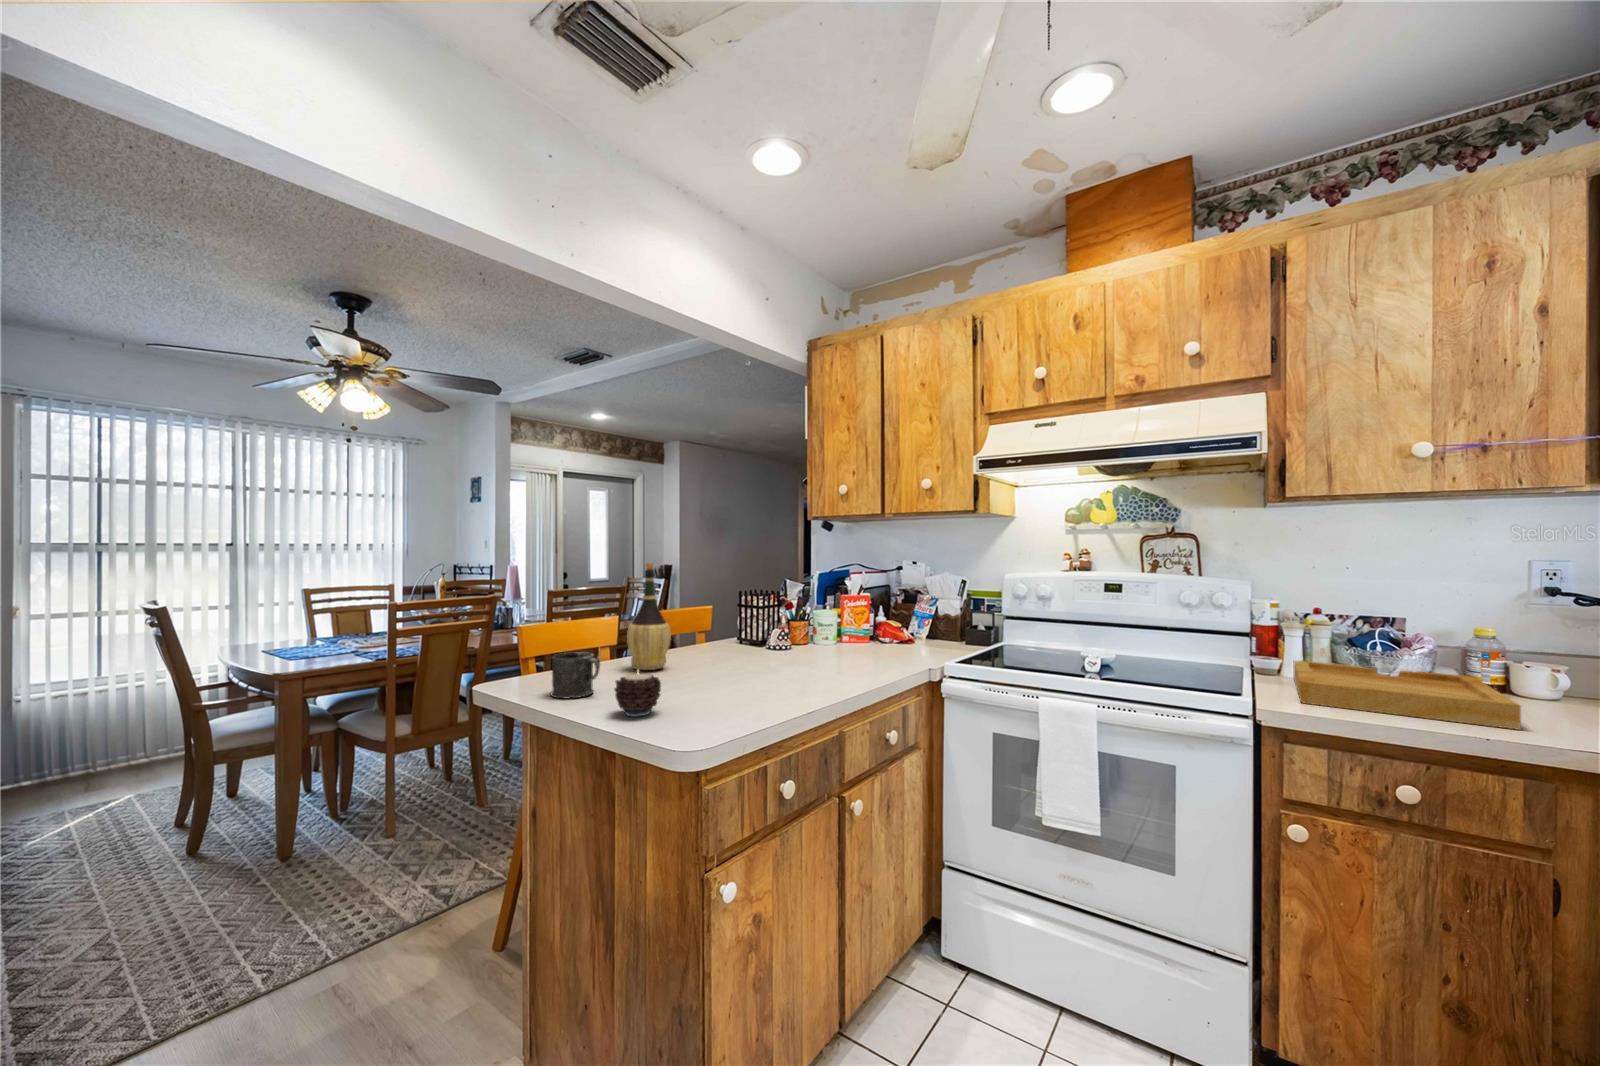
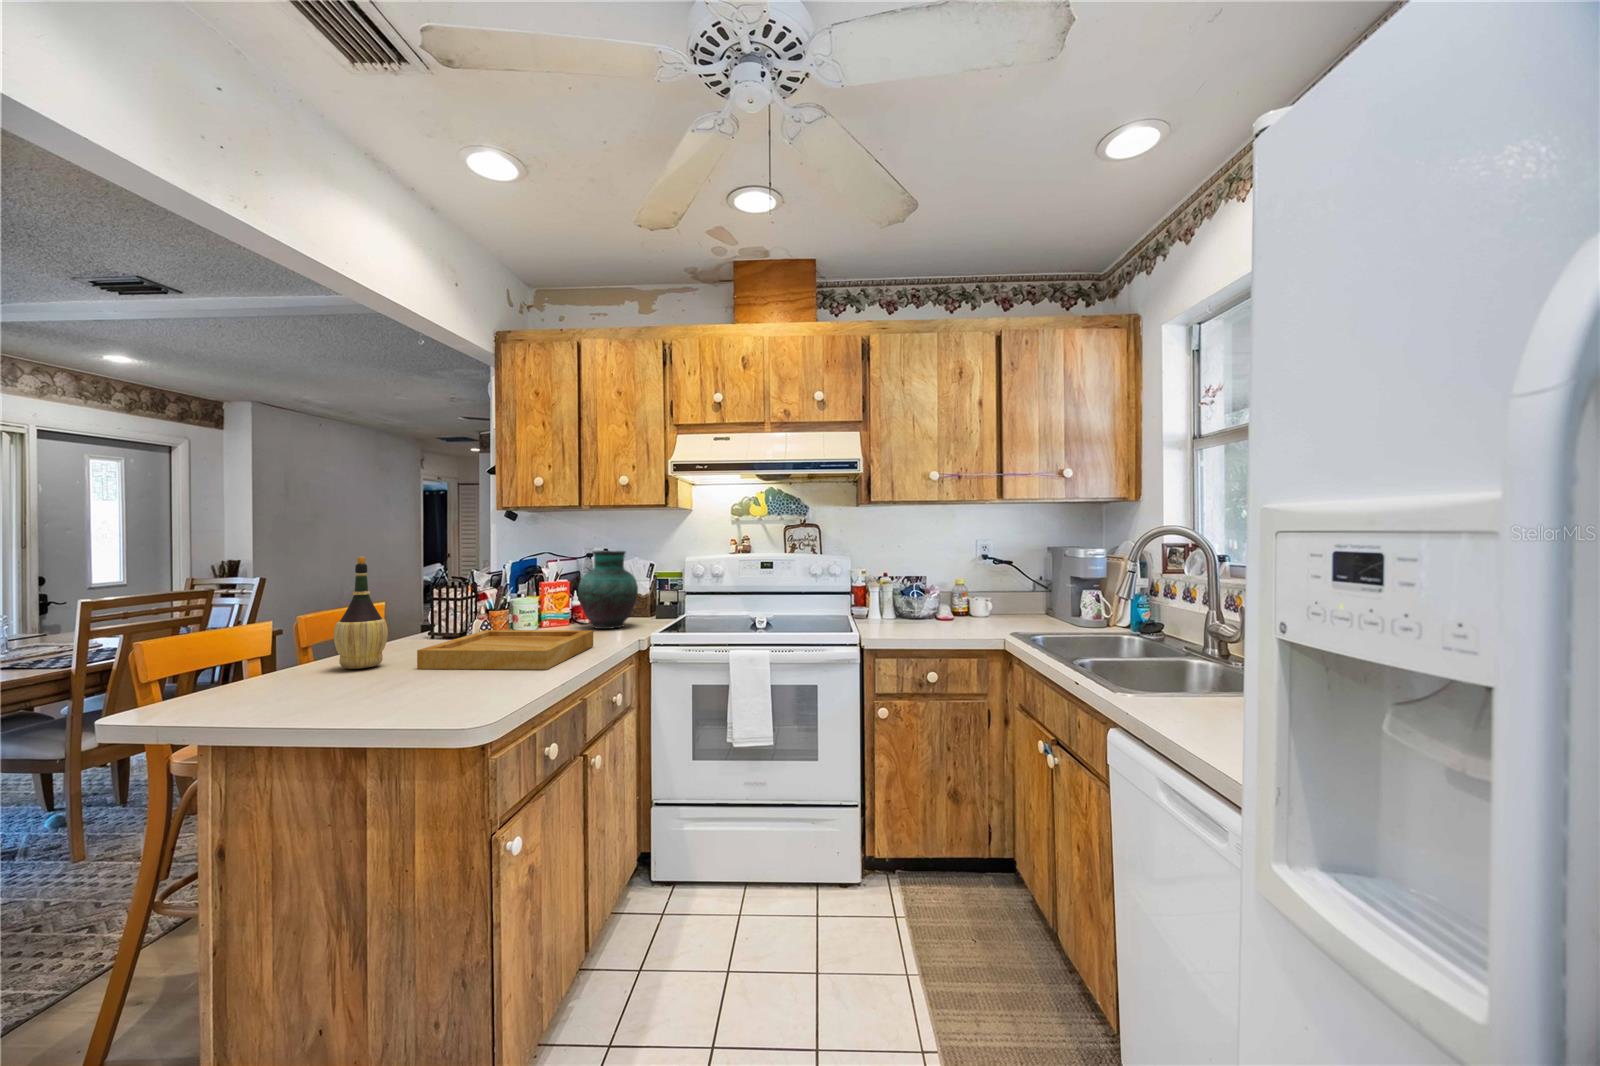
vase: none [874,562,940,652] -> present [578,550,638,629]
mug: present [551,652,600,698] -> none [274,652,341,702]
tray: present [1293,660,1521,730] -> present [417,630,593,670]
candle: present [614,673,661,717] -> none [382,656,434,702]

